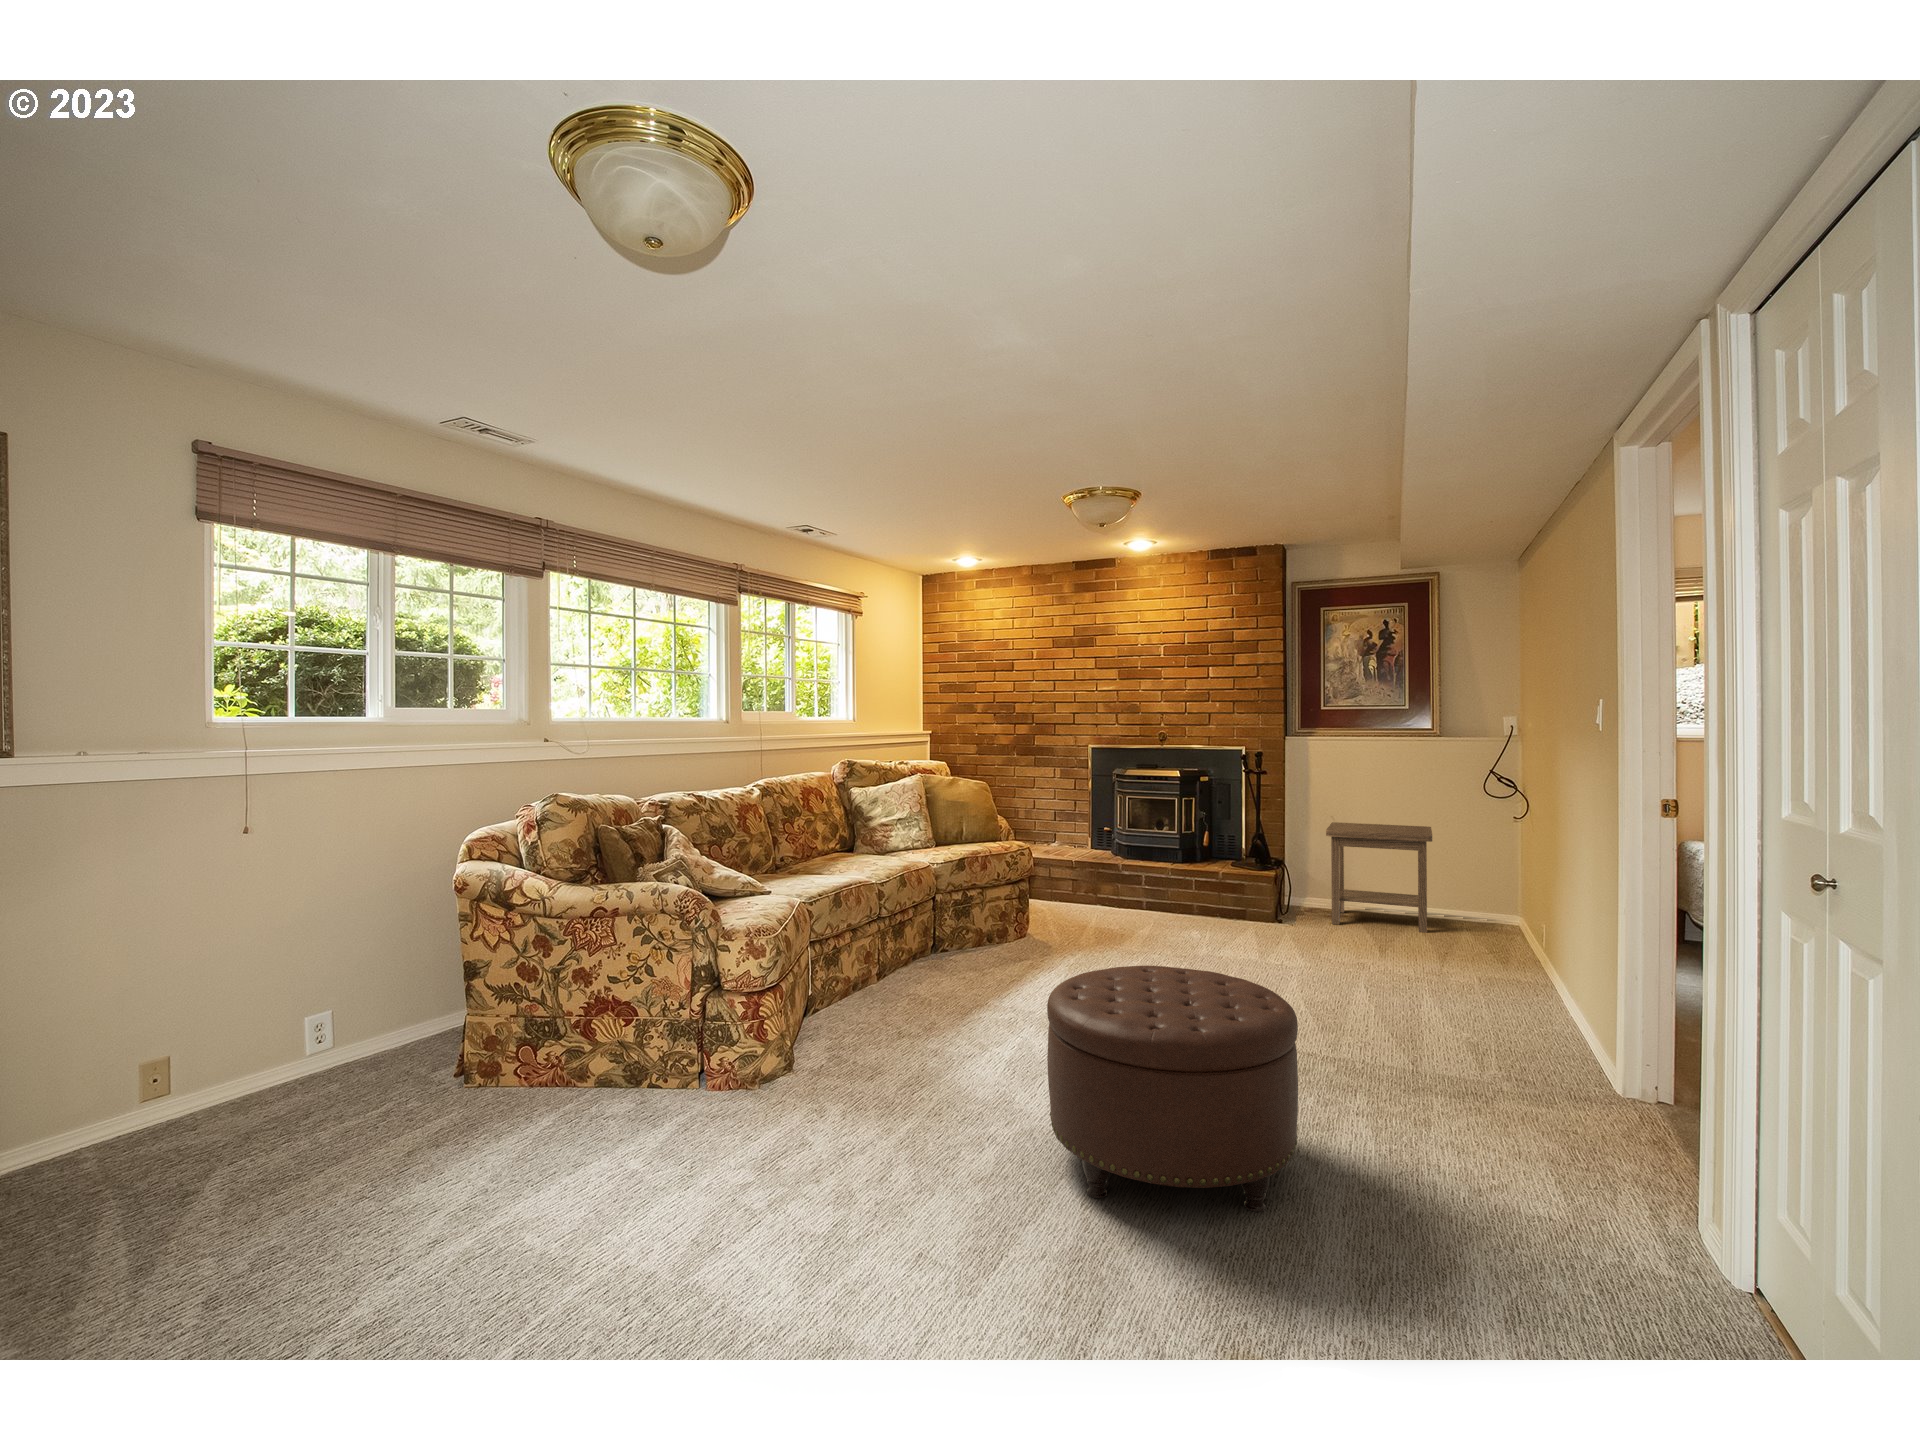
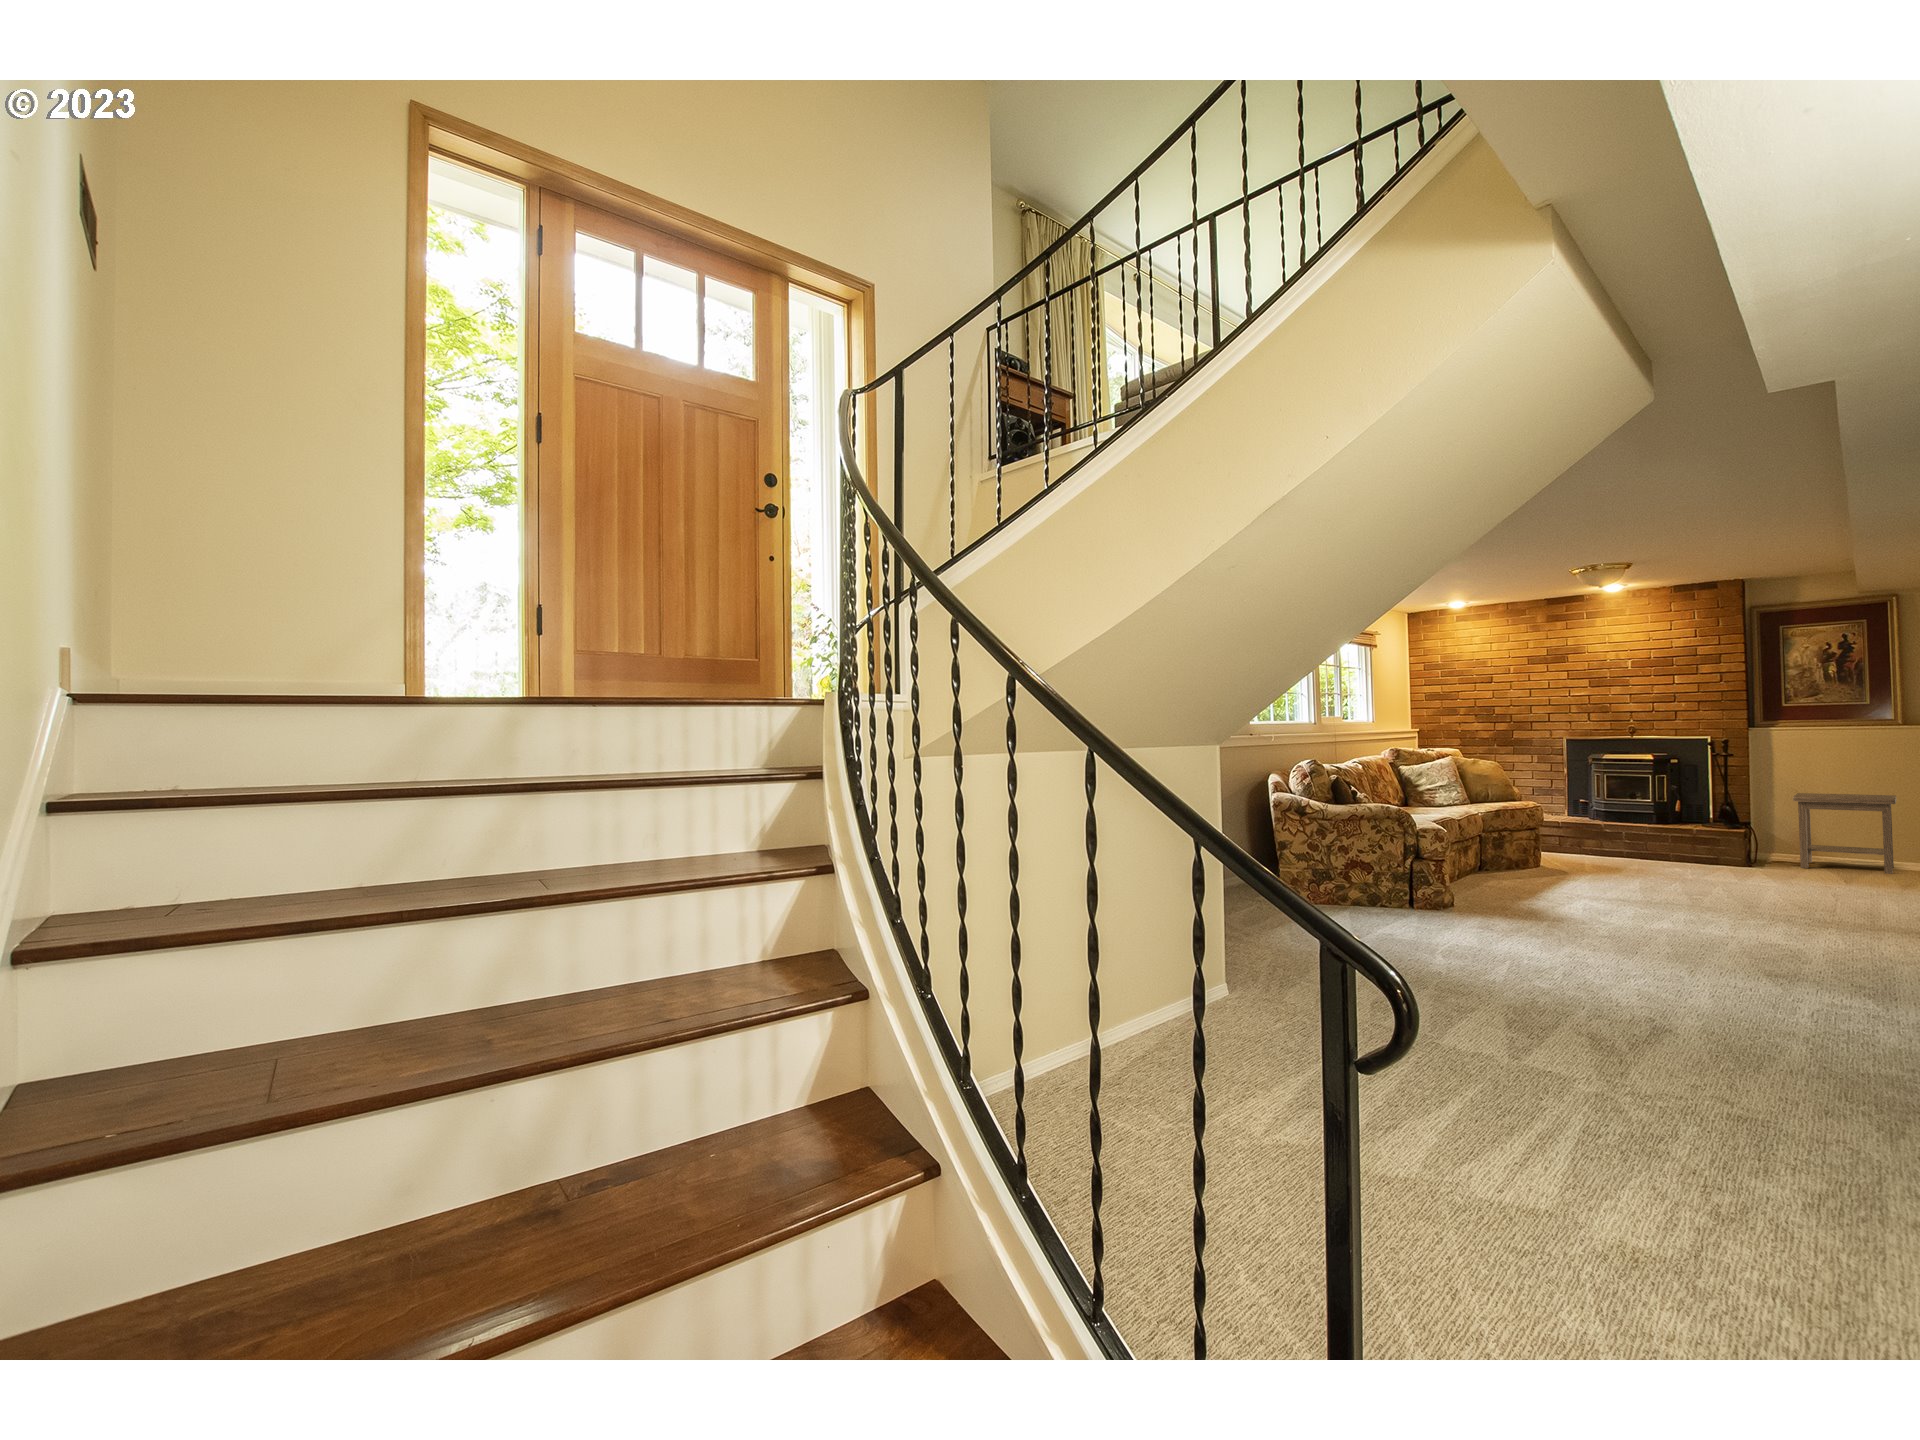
ottoman: present [1047,966,1298,1212] -> none [1633,846,1789,945]

